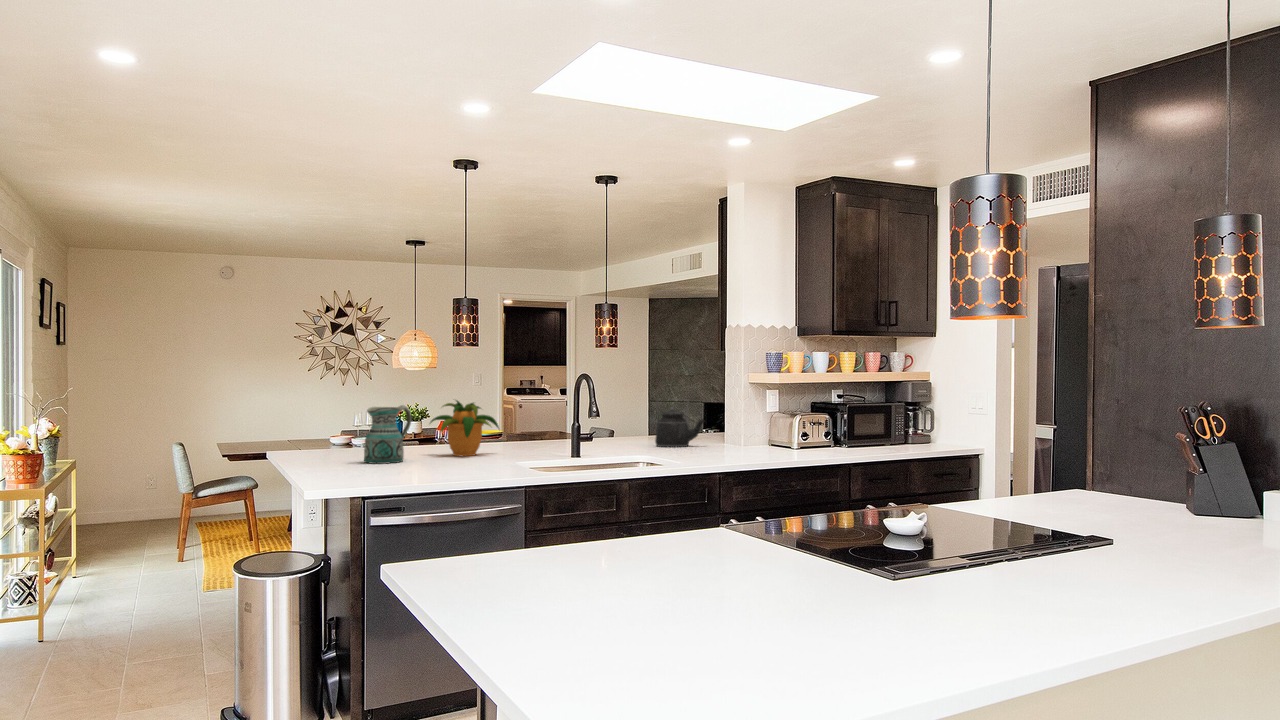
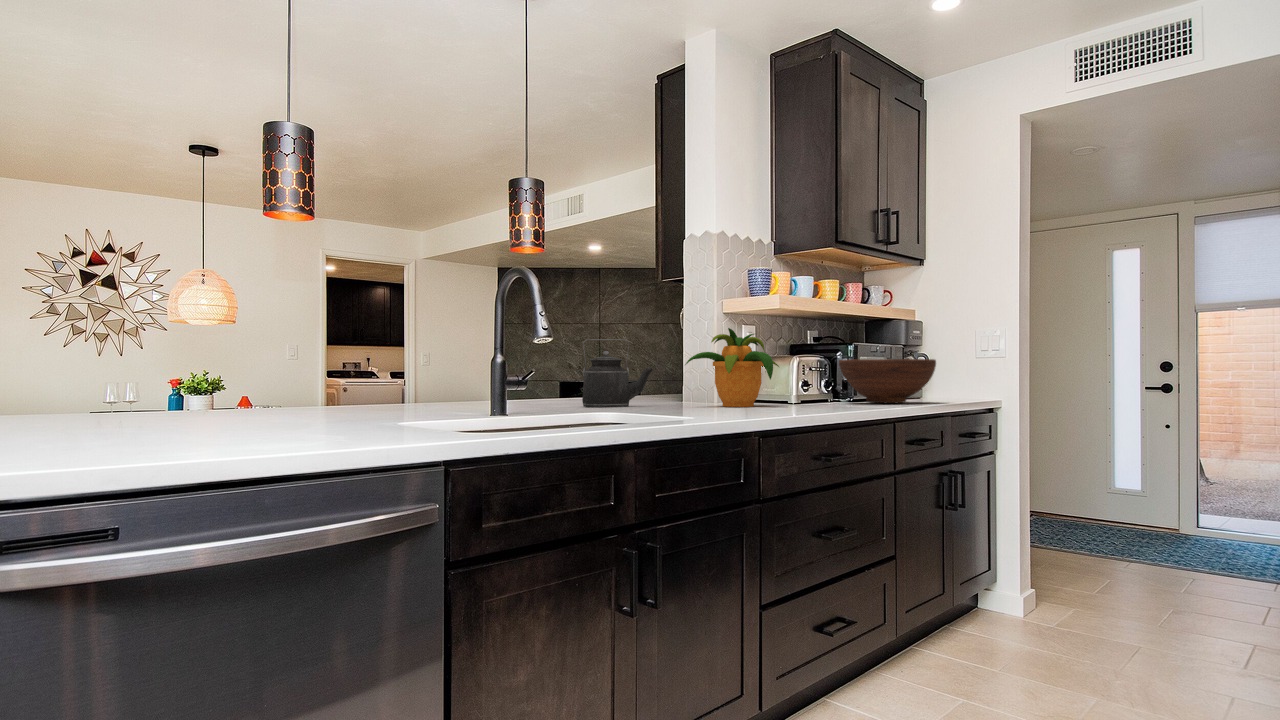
potted plant: present [430,400,499,456] -> present [685,328,779,407]
ceramic pitcher: present [364,405,411,464] -> none [47,314,168,431]
fruit bowl: none [834,416,905,451] -> present [839,359,936,403]

